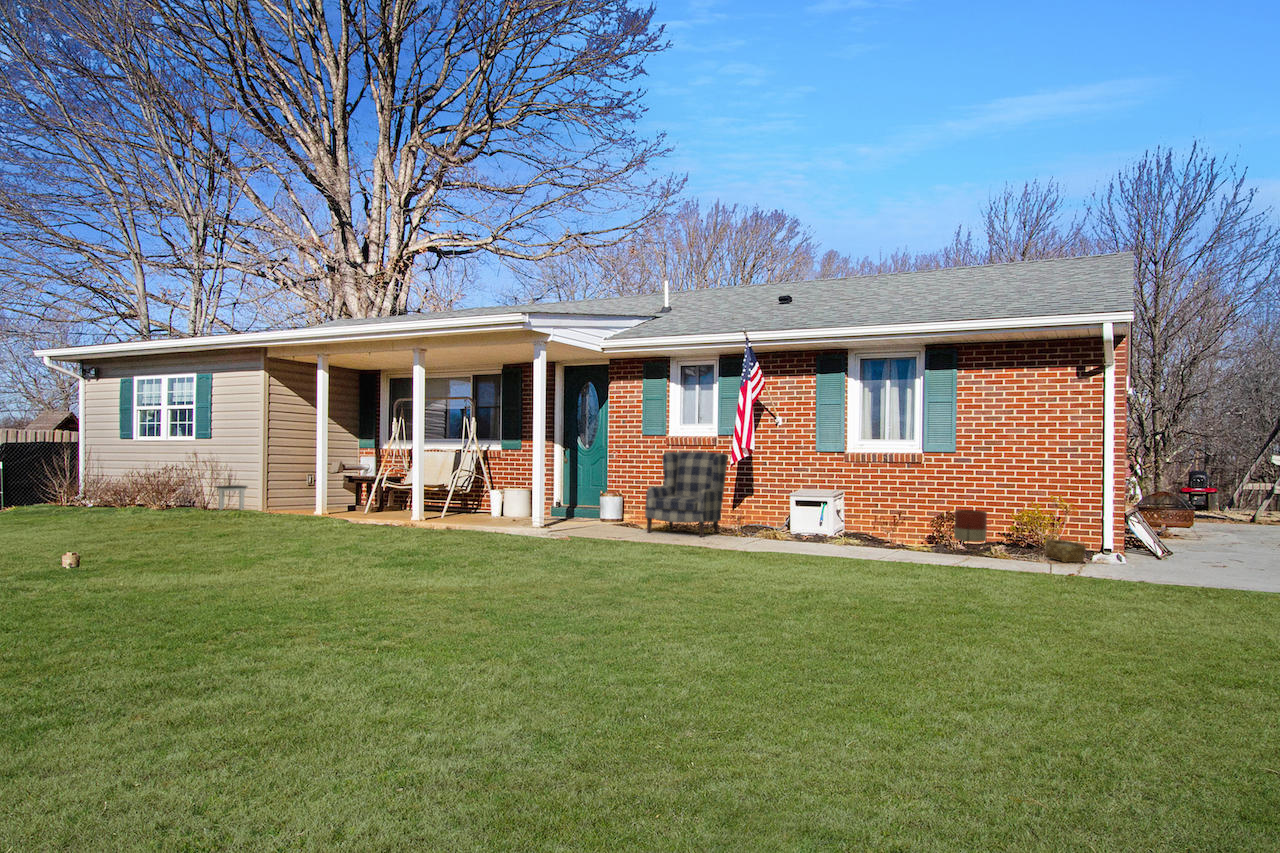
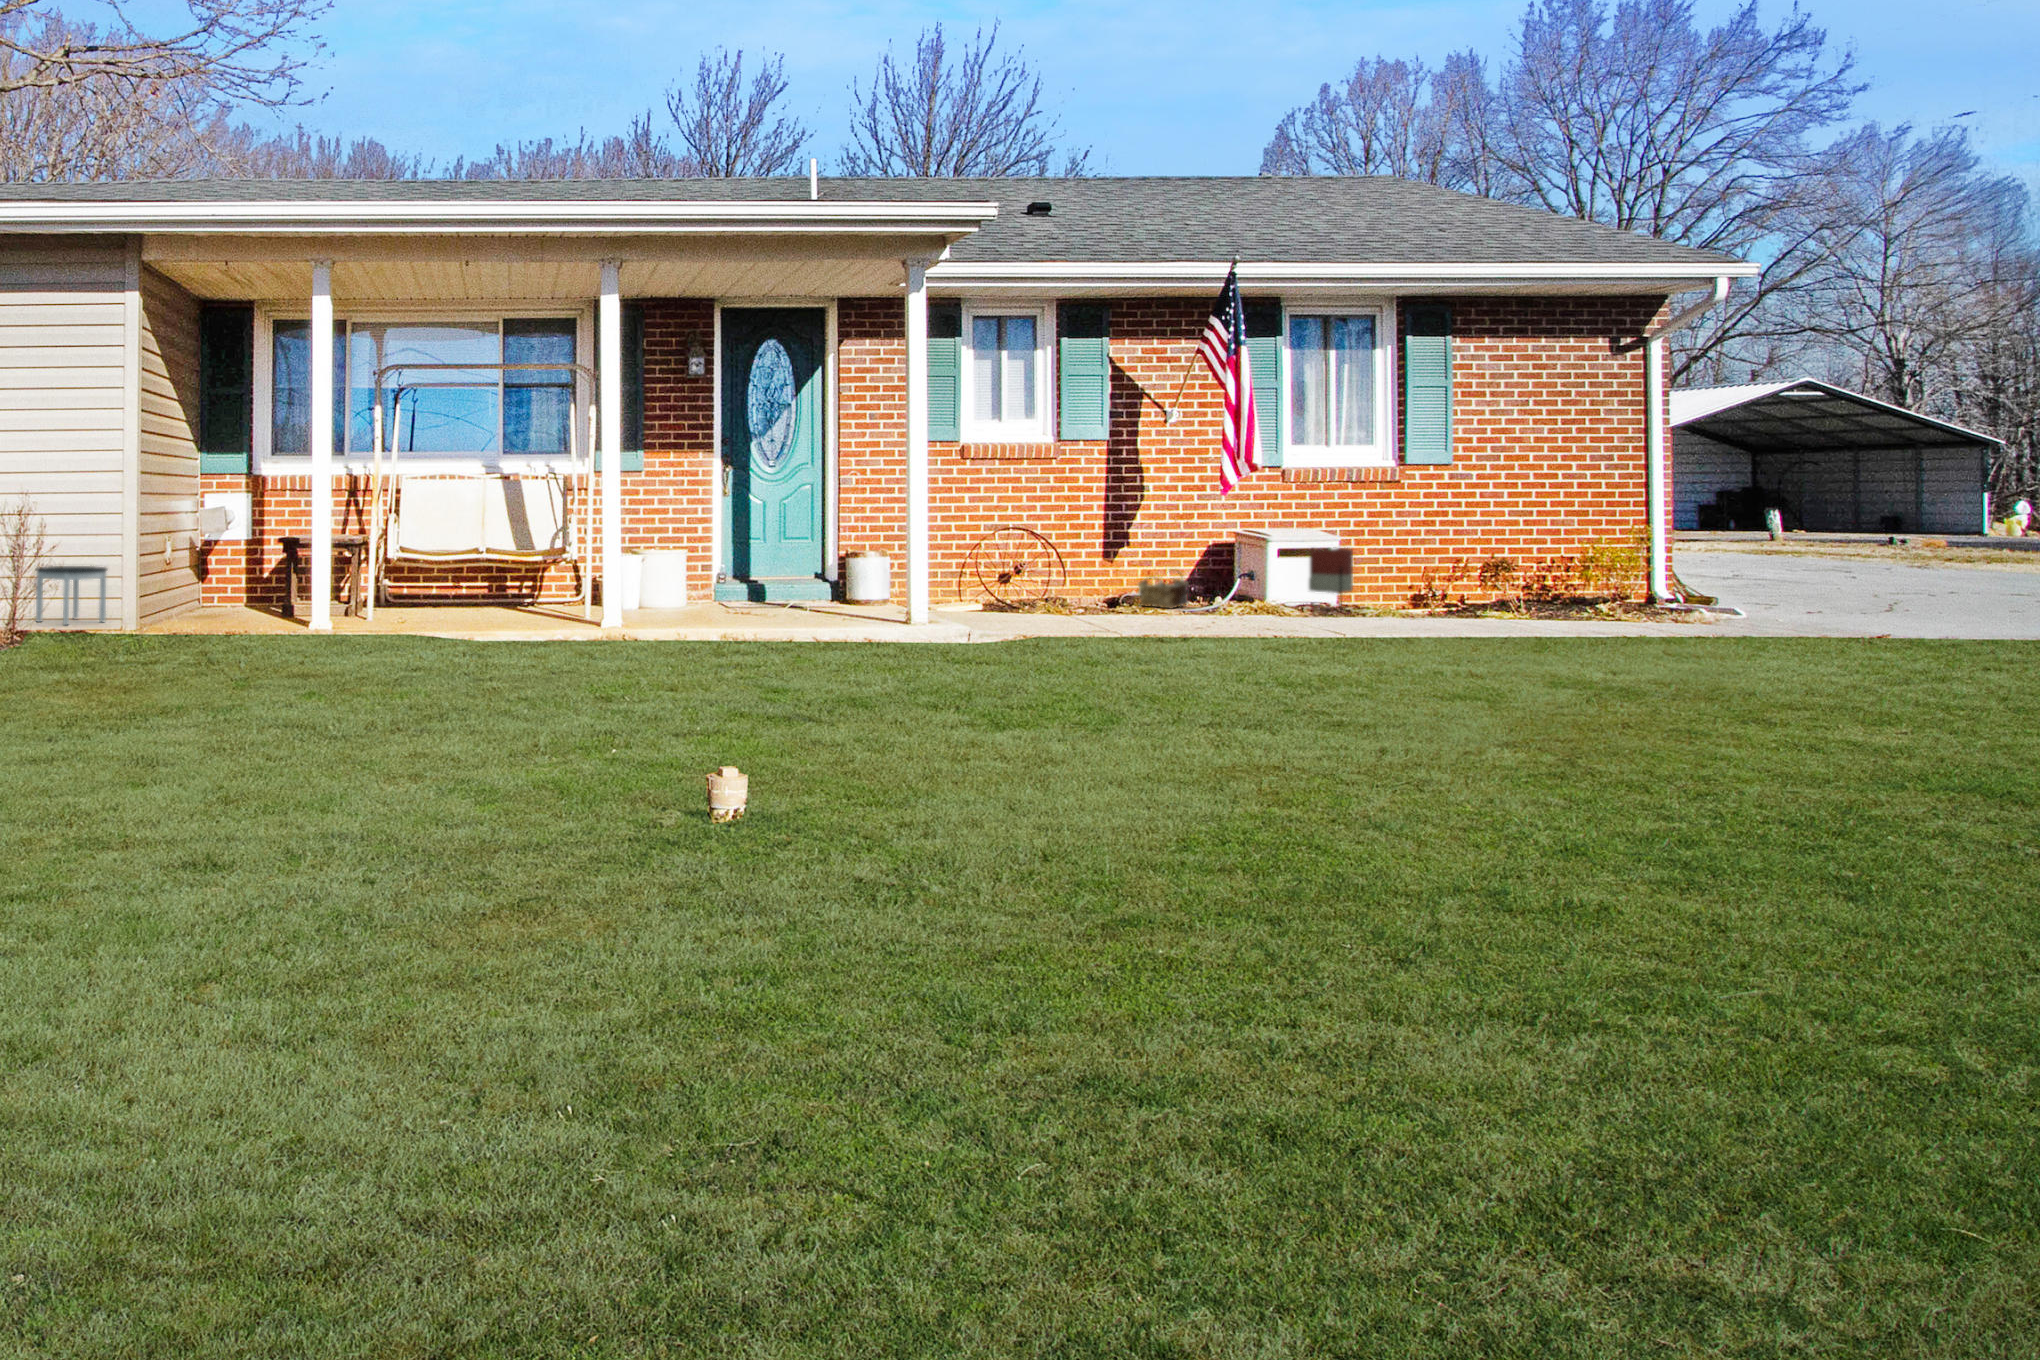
chair: present [645,451,728,537] -> none [995,468,1136,615]
planter: present [954,510,987,542] -> present [1309,548,1353,605]
woven basket: present [1045,533,1086,562] -> present [1139,573,1189,608]

